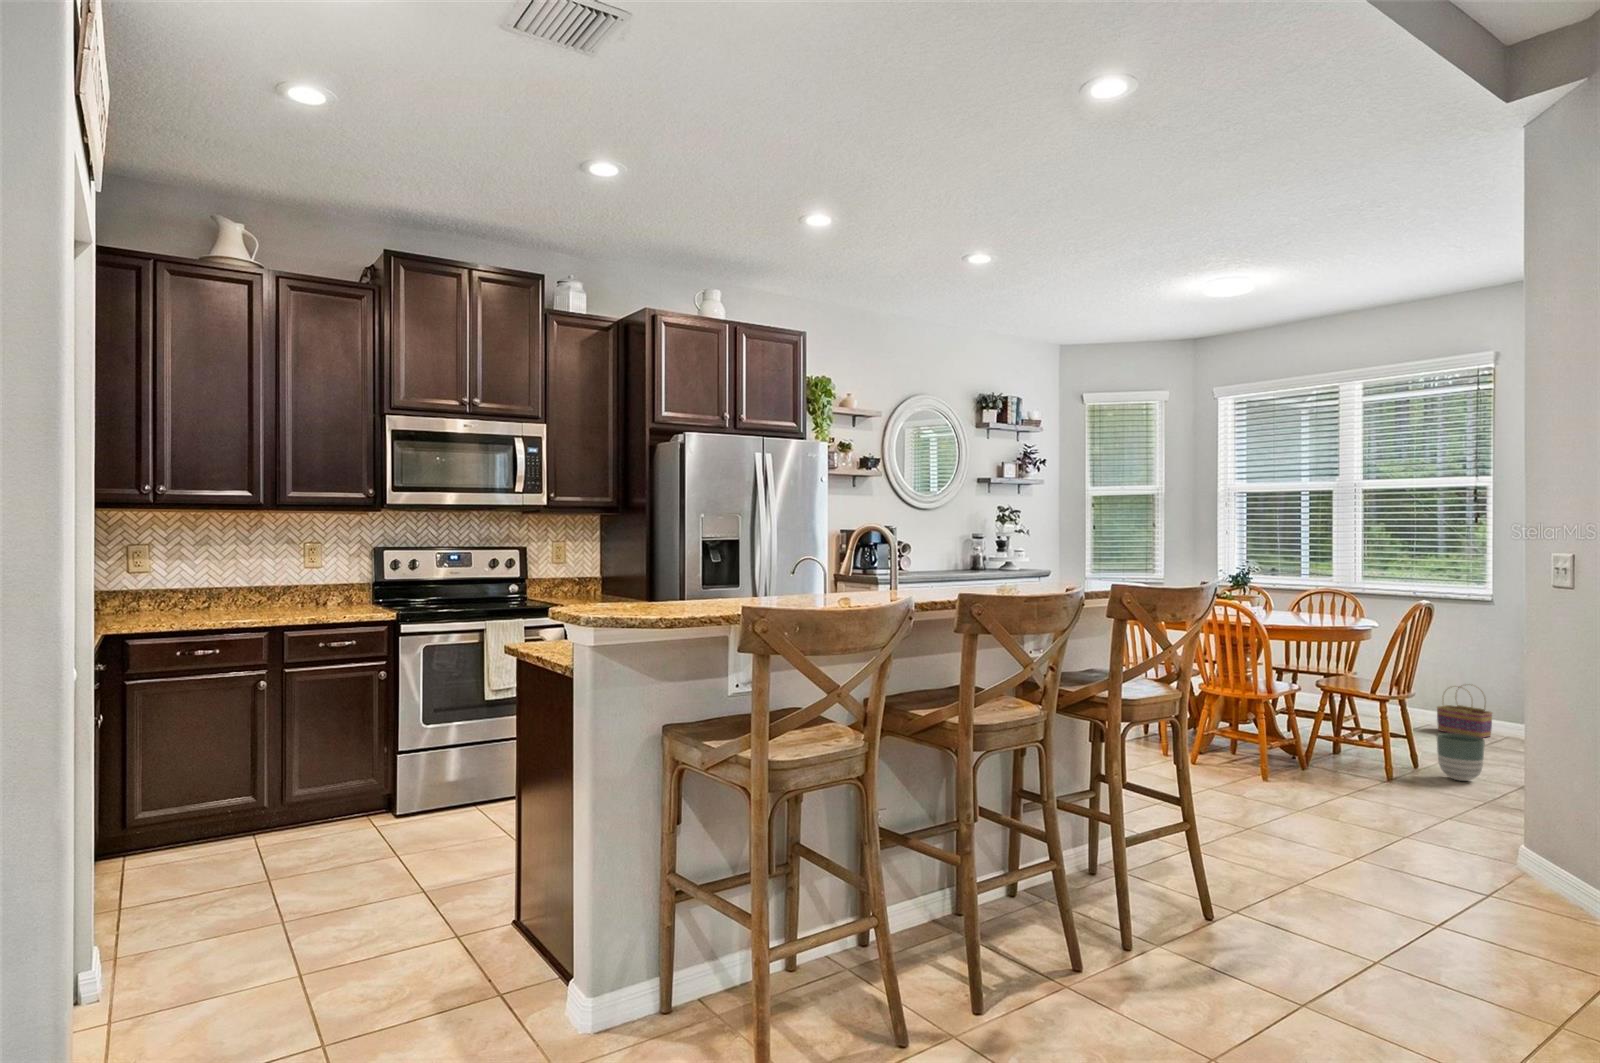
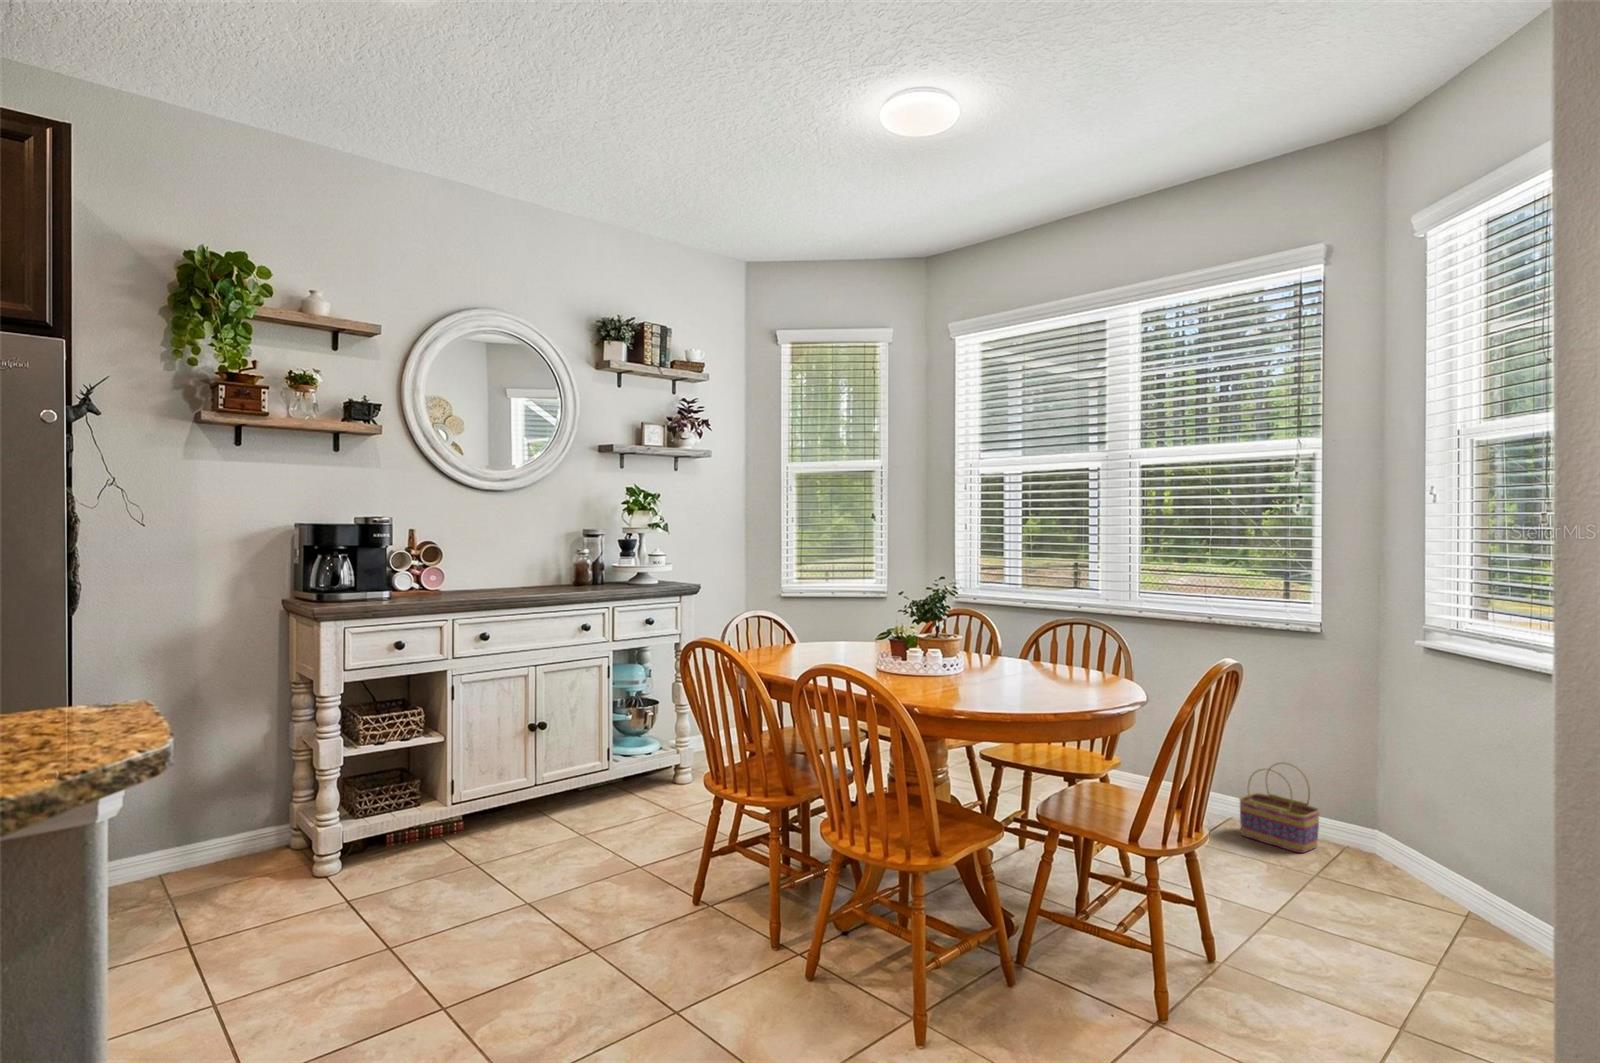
planter: present [1437,733,1485,781] -> none [1246,907,1331,1010]

